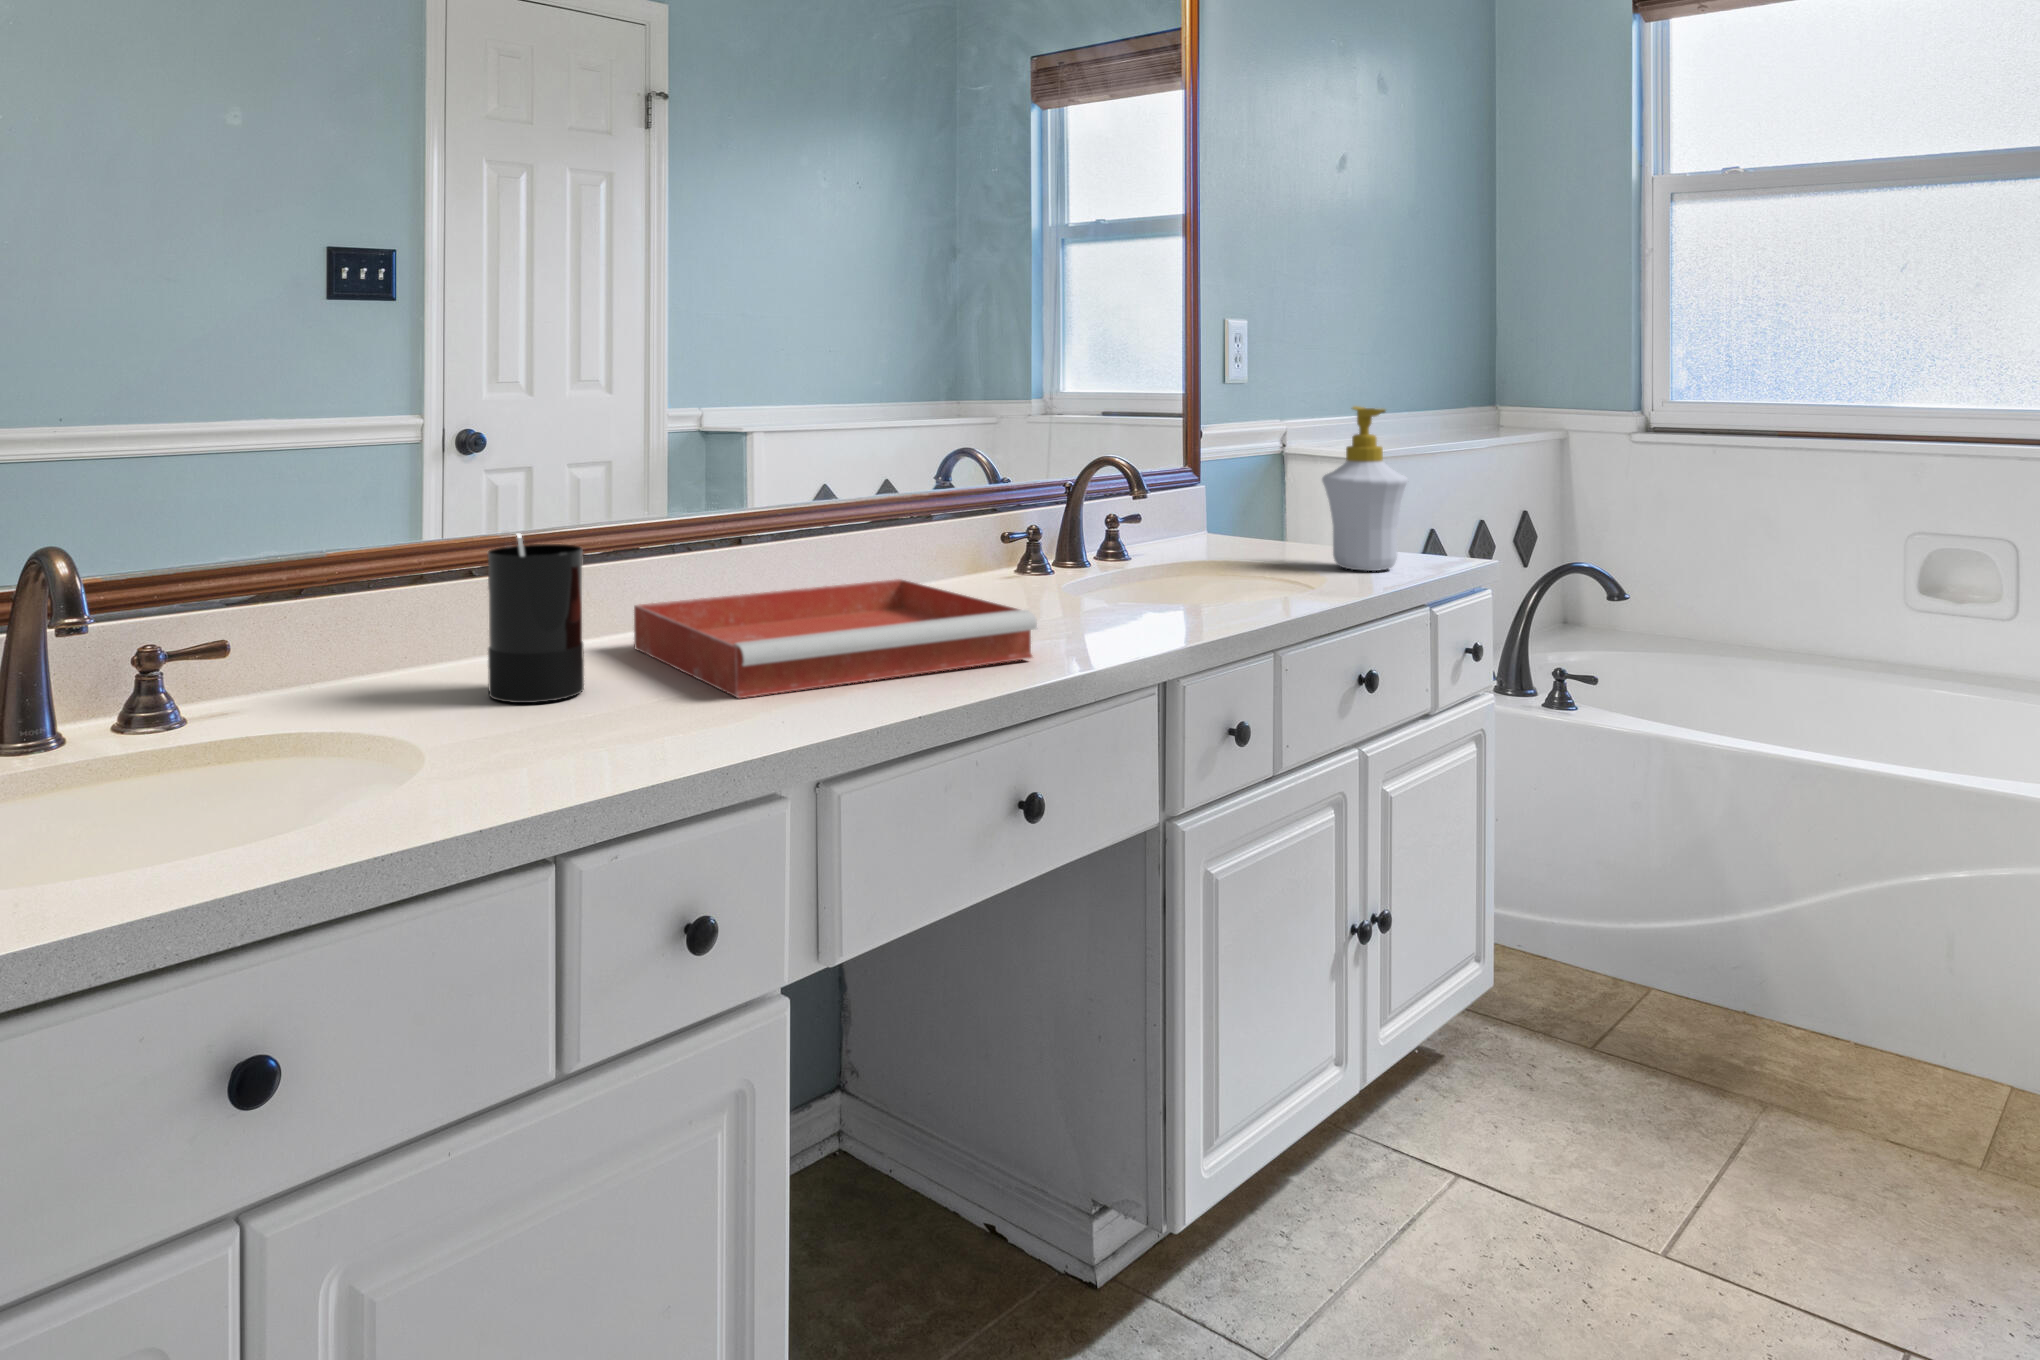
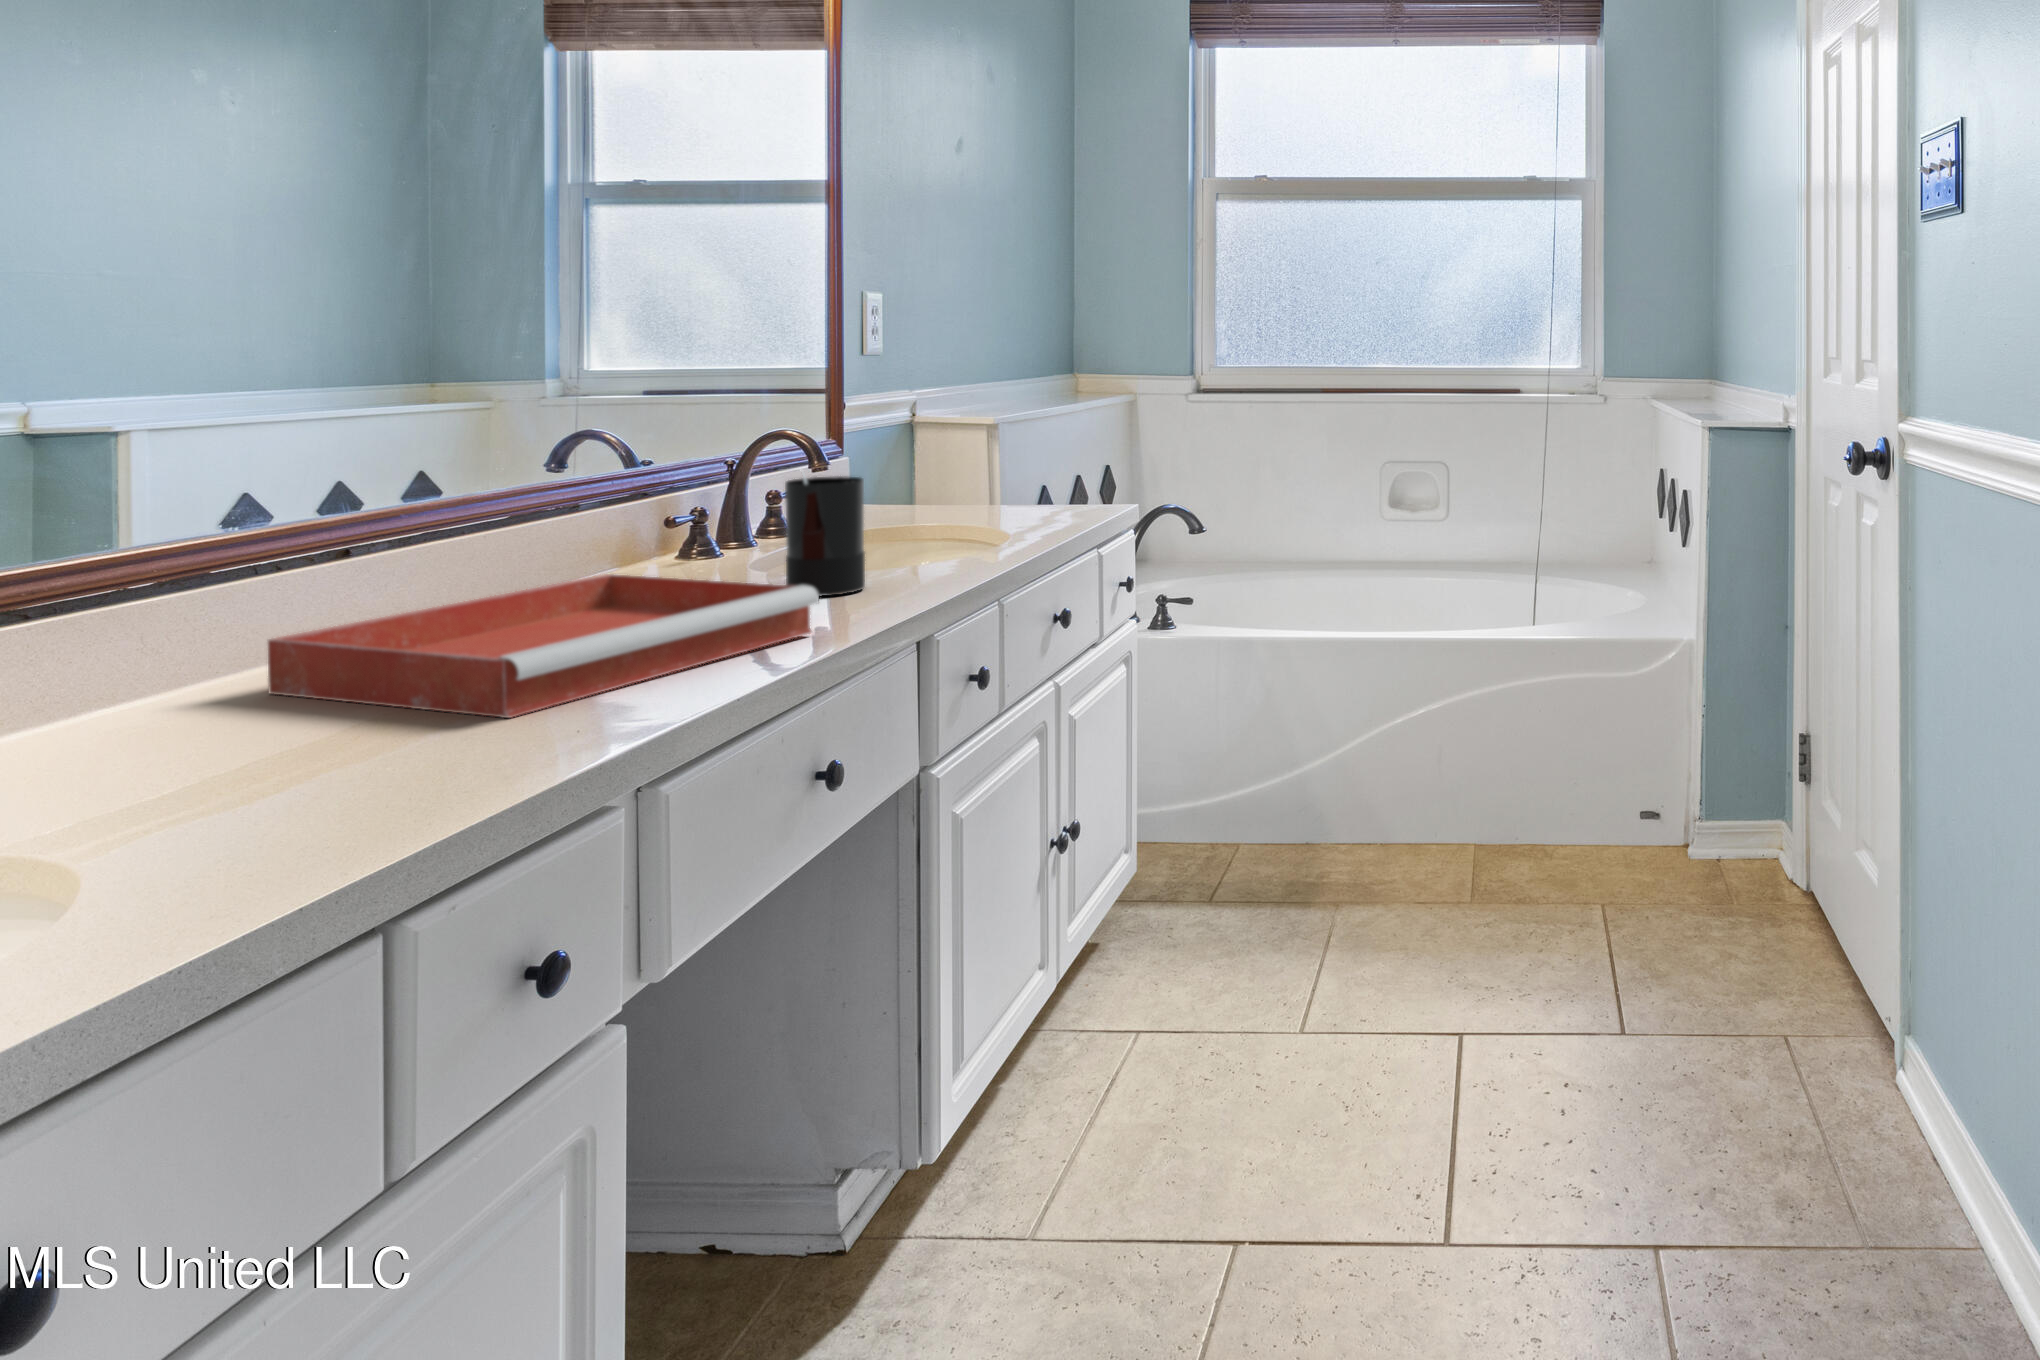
soap bottle: present [1322,406,1408,571] -> none [994,376,1073,525]
candle: present [488,531,584,703] -> present [785,471,865,596]

